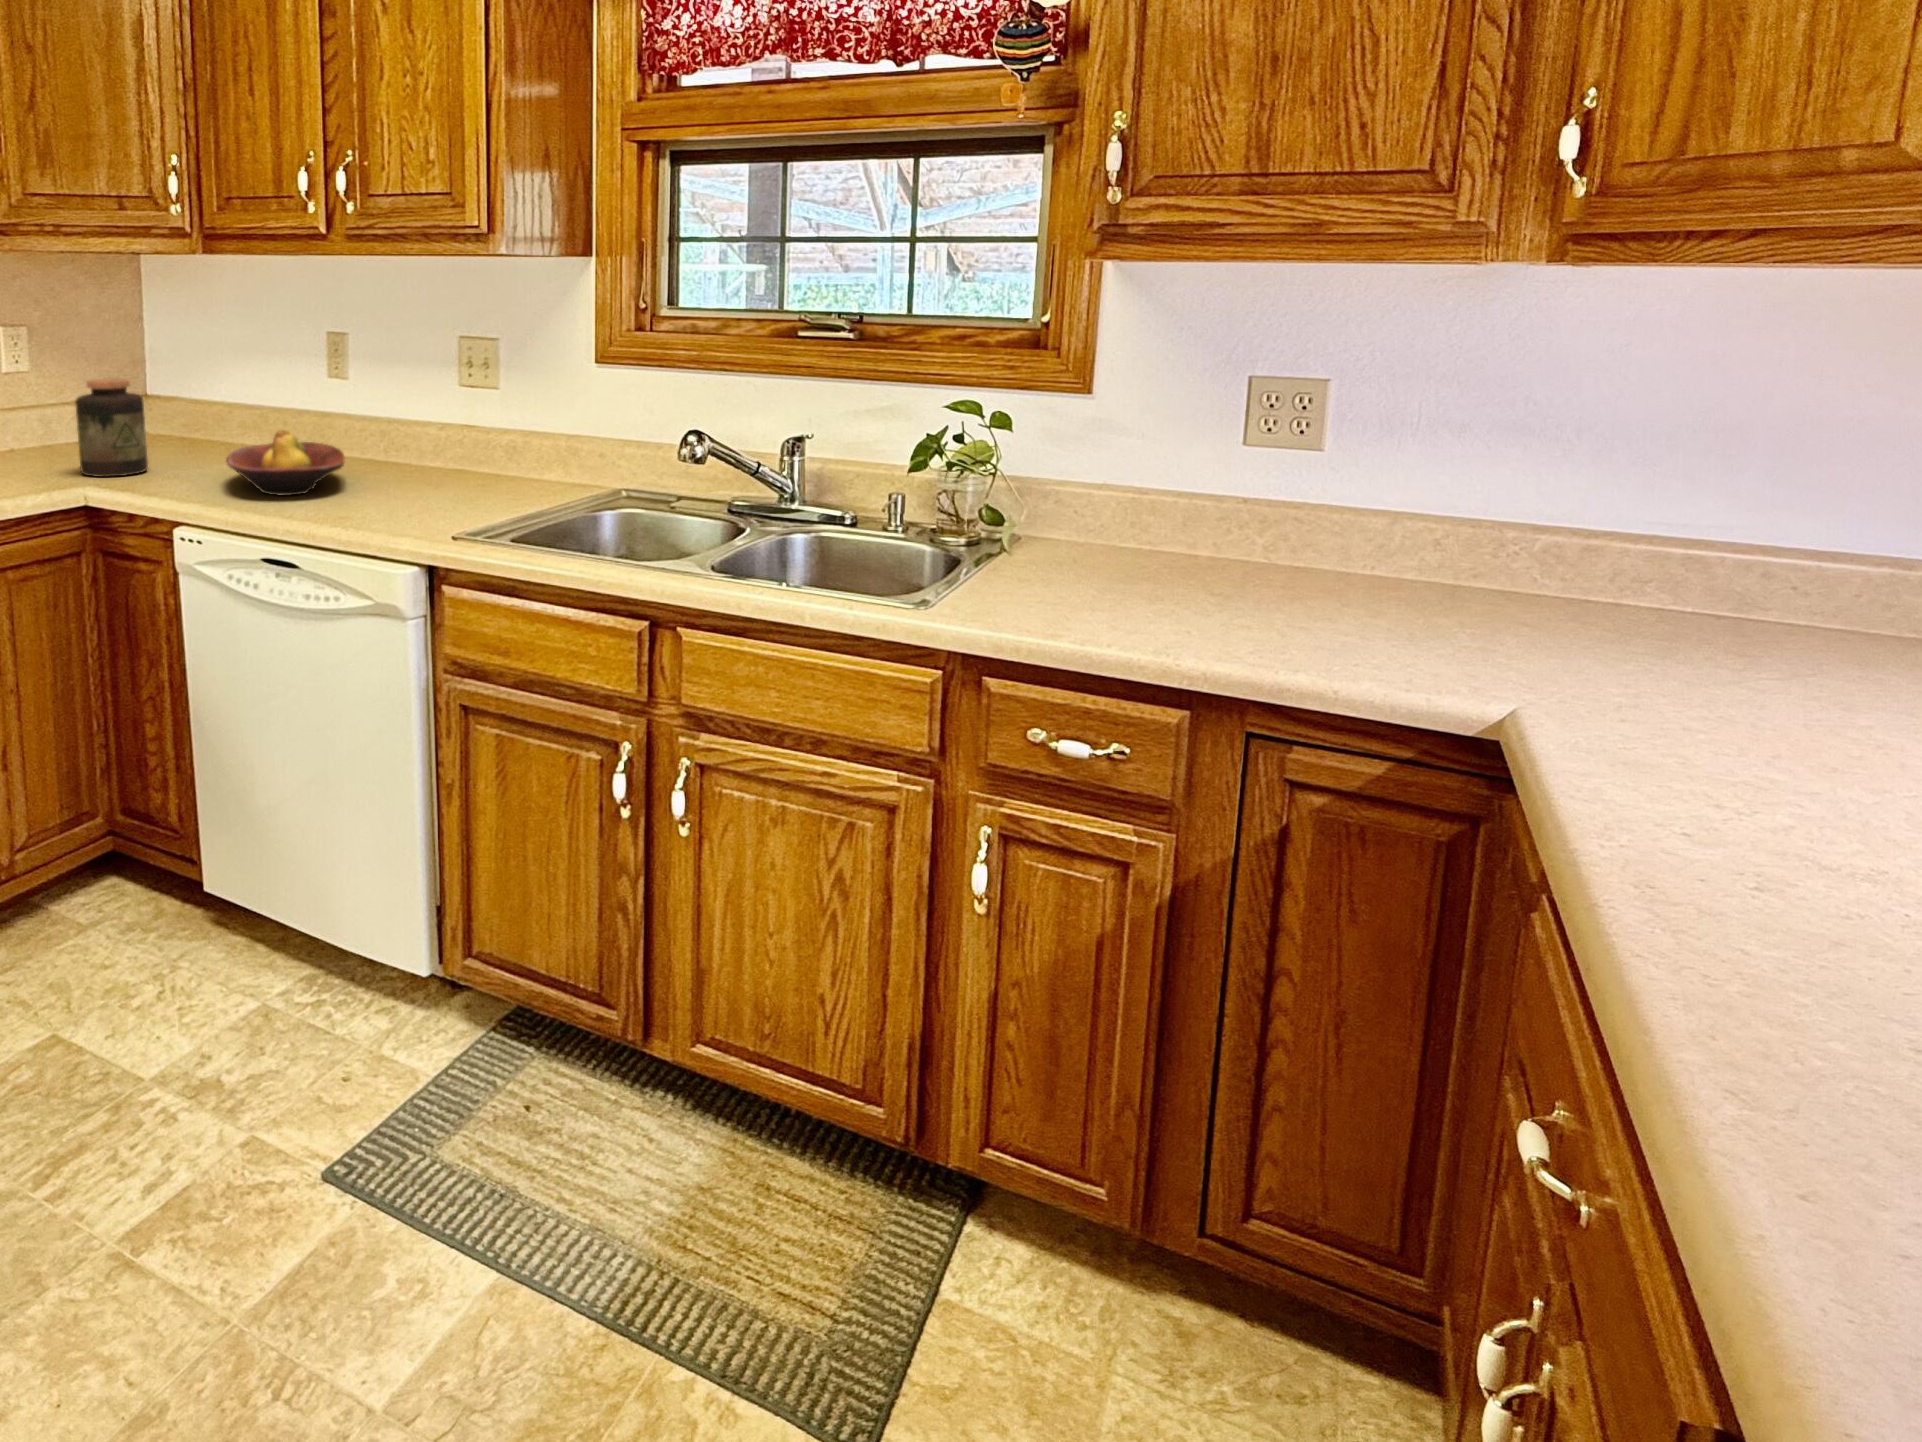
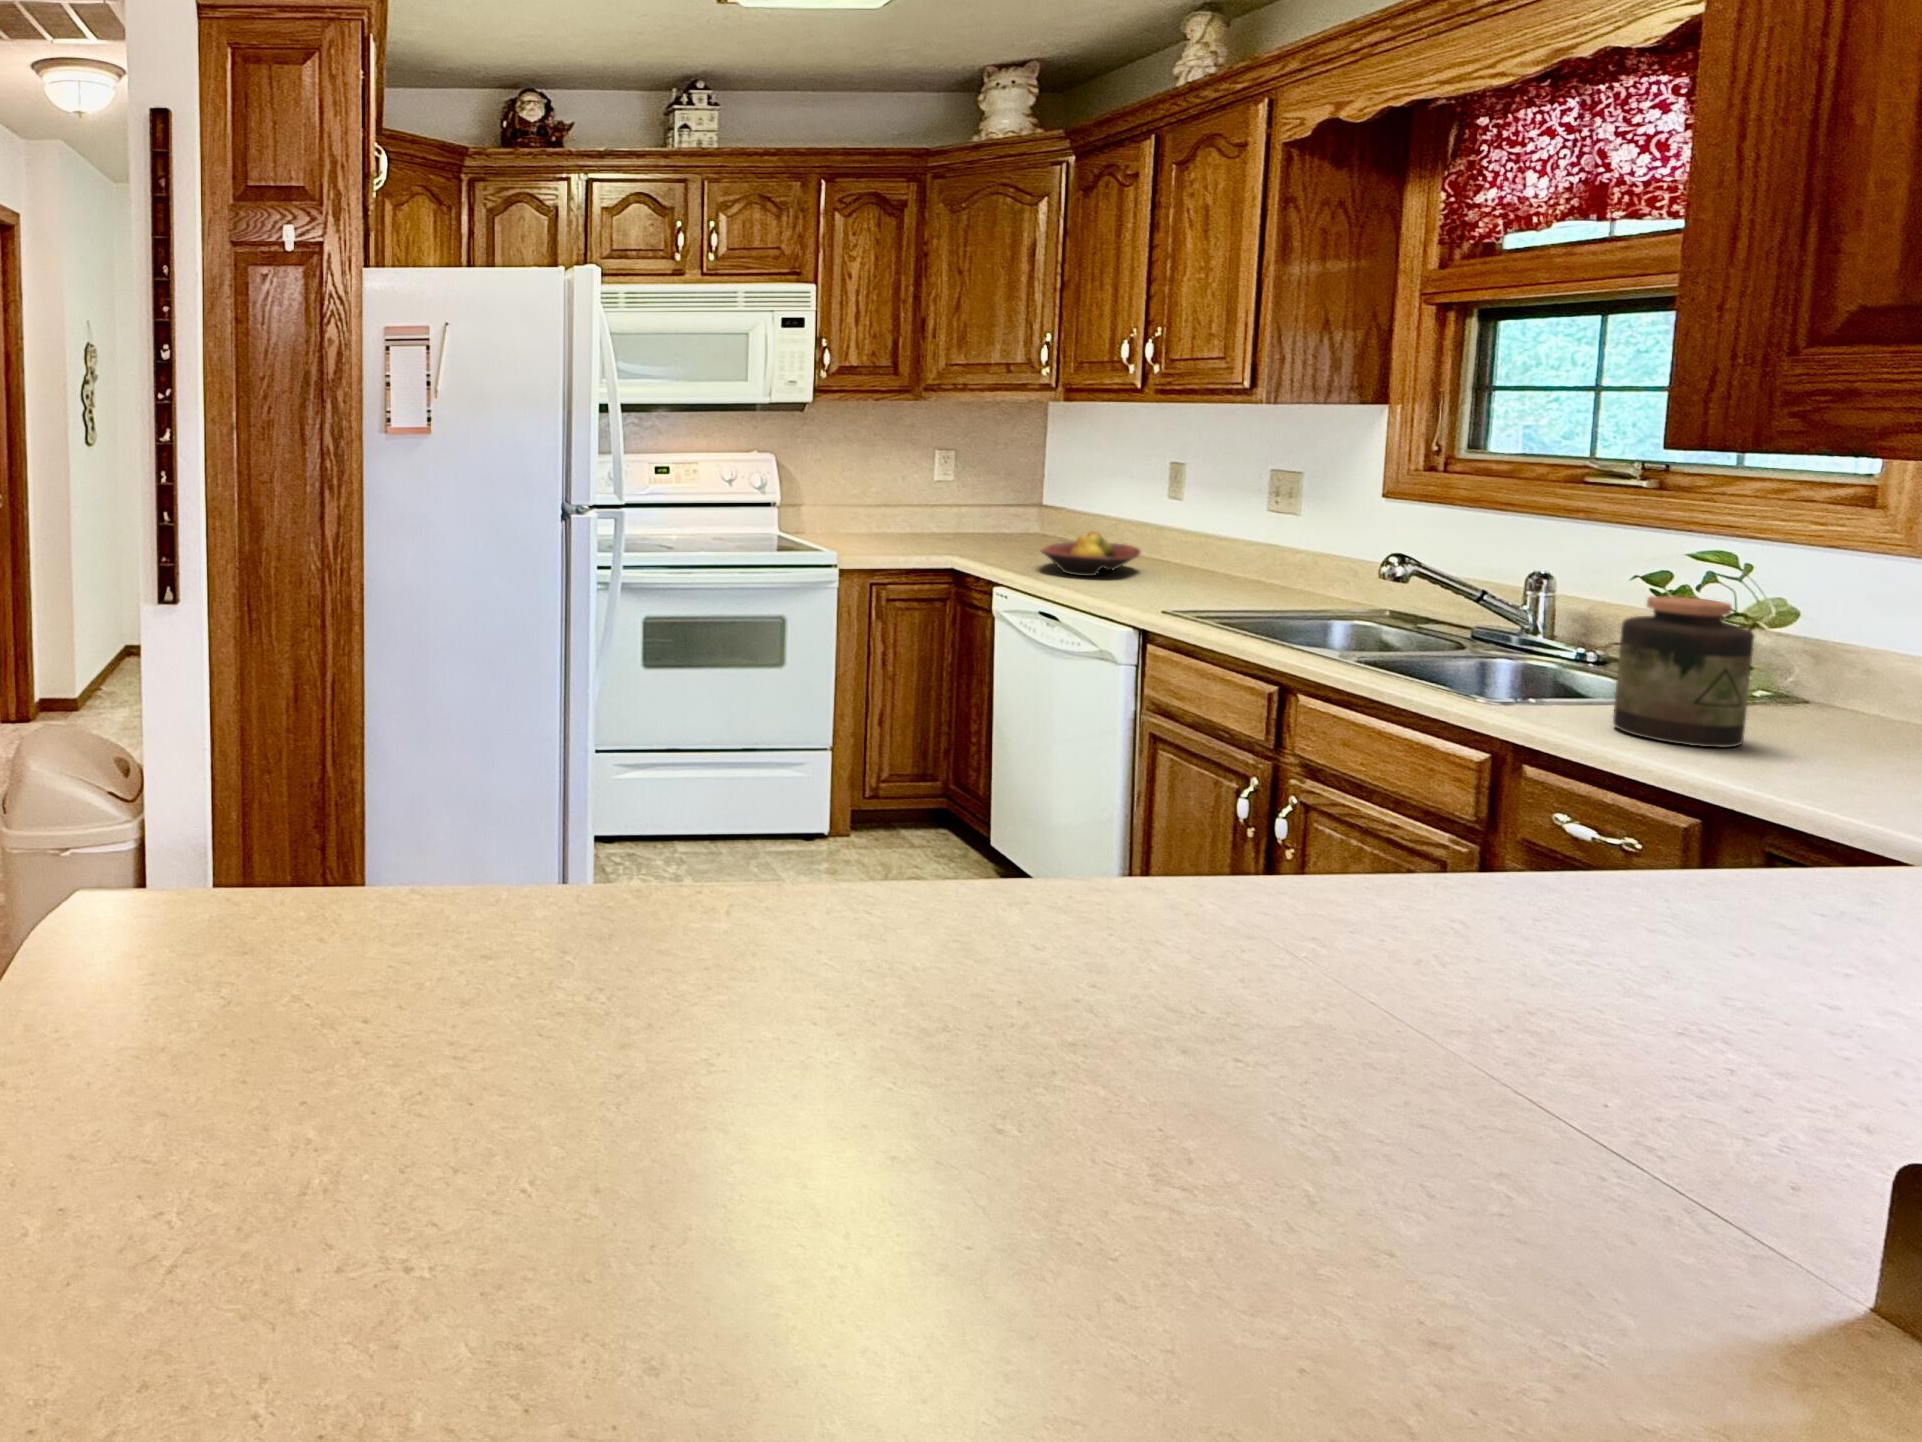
jar: present [76,378,148,477] -> present [1613,596,1754,747]

